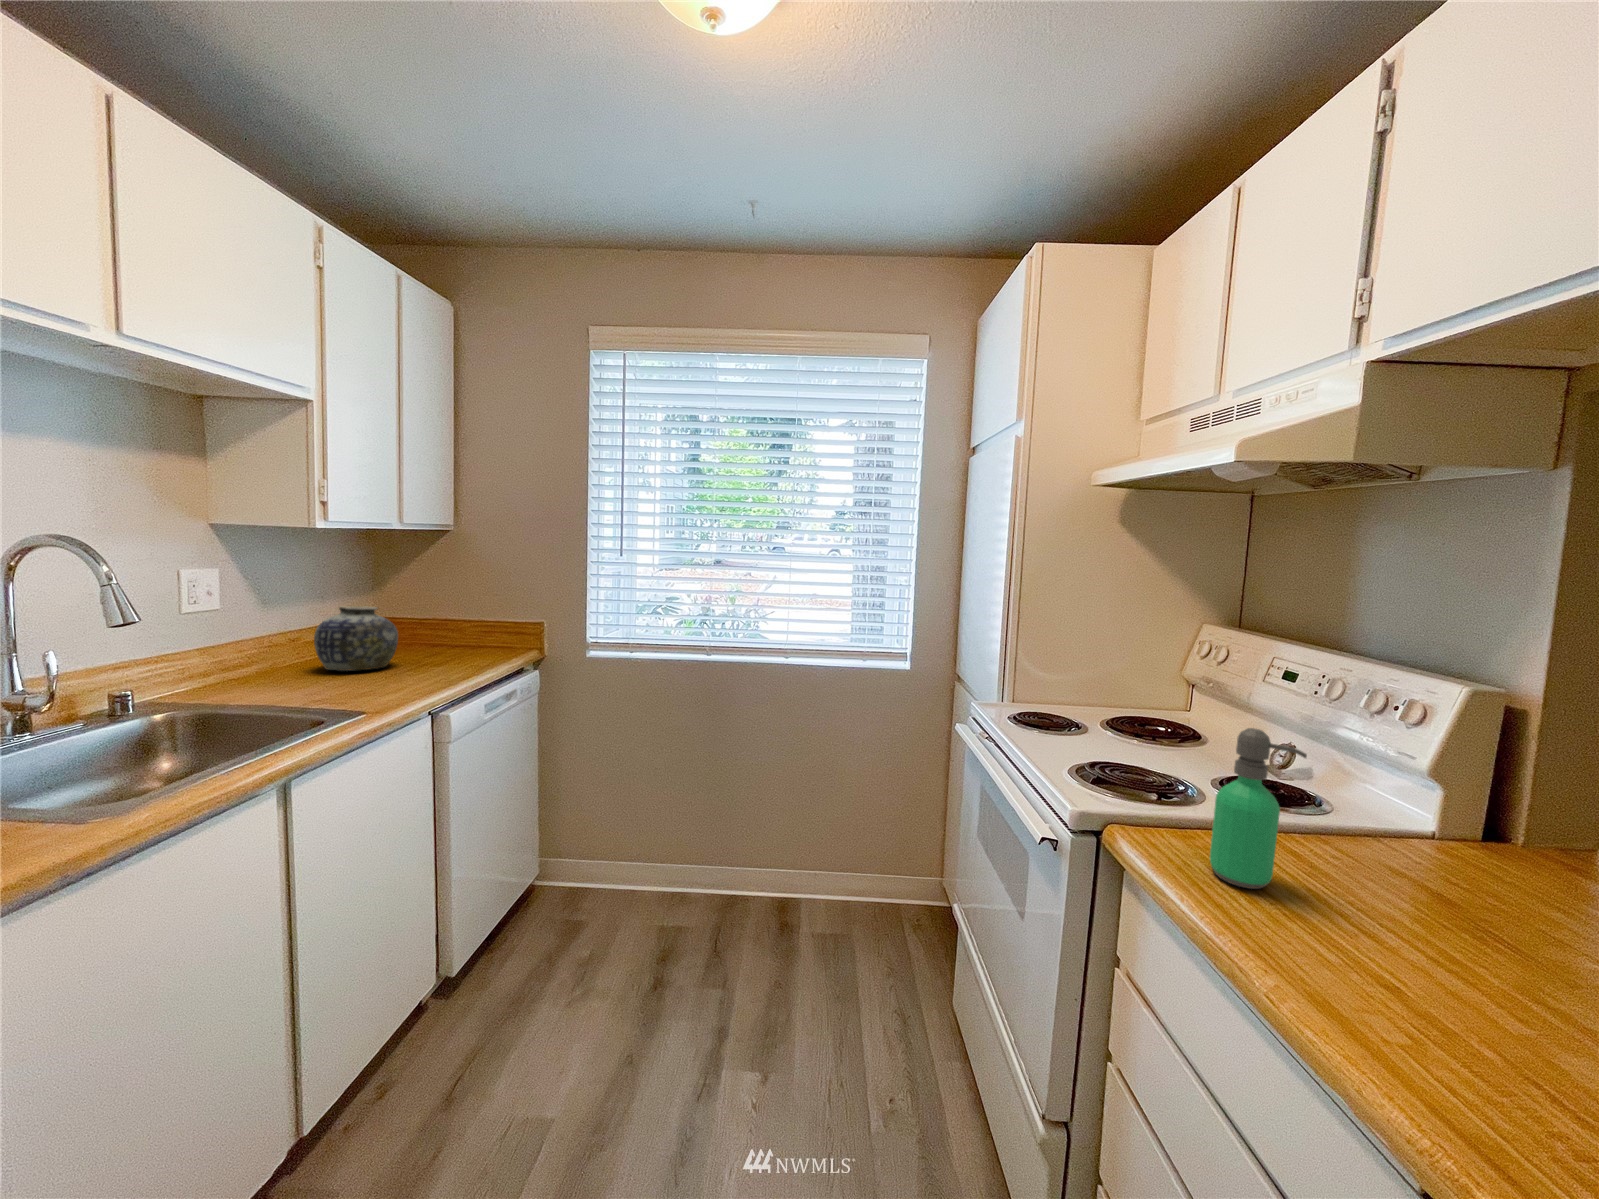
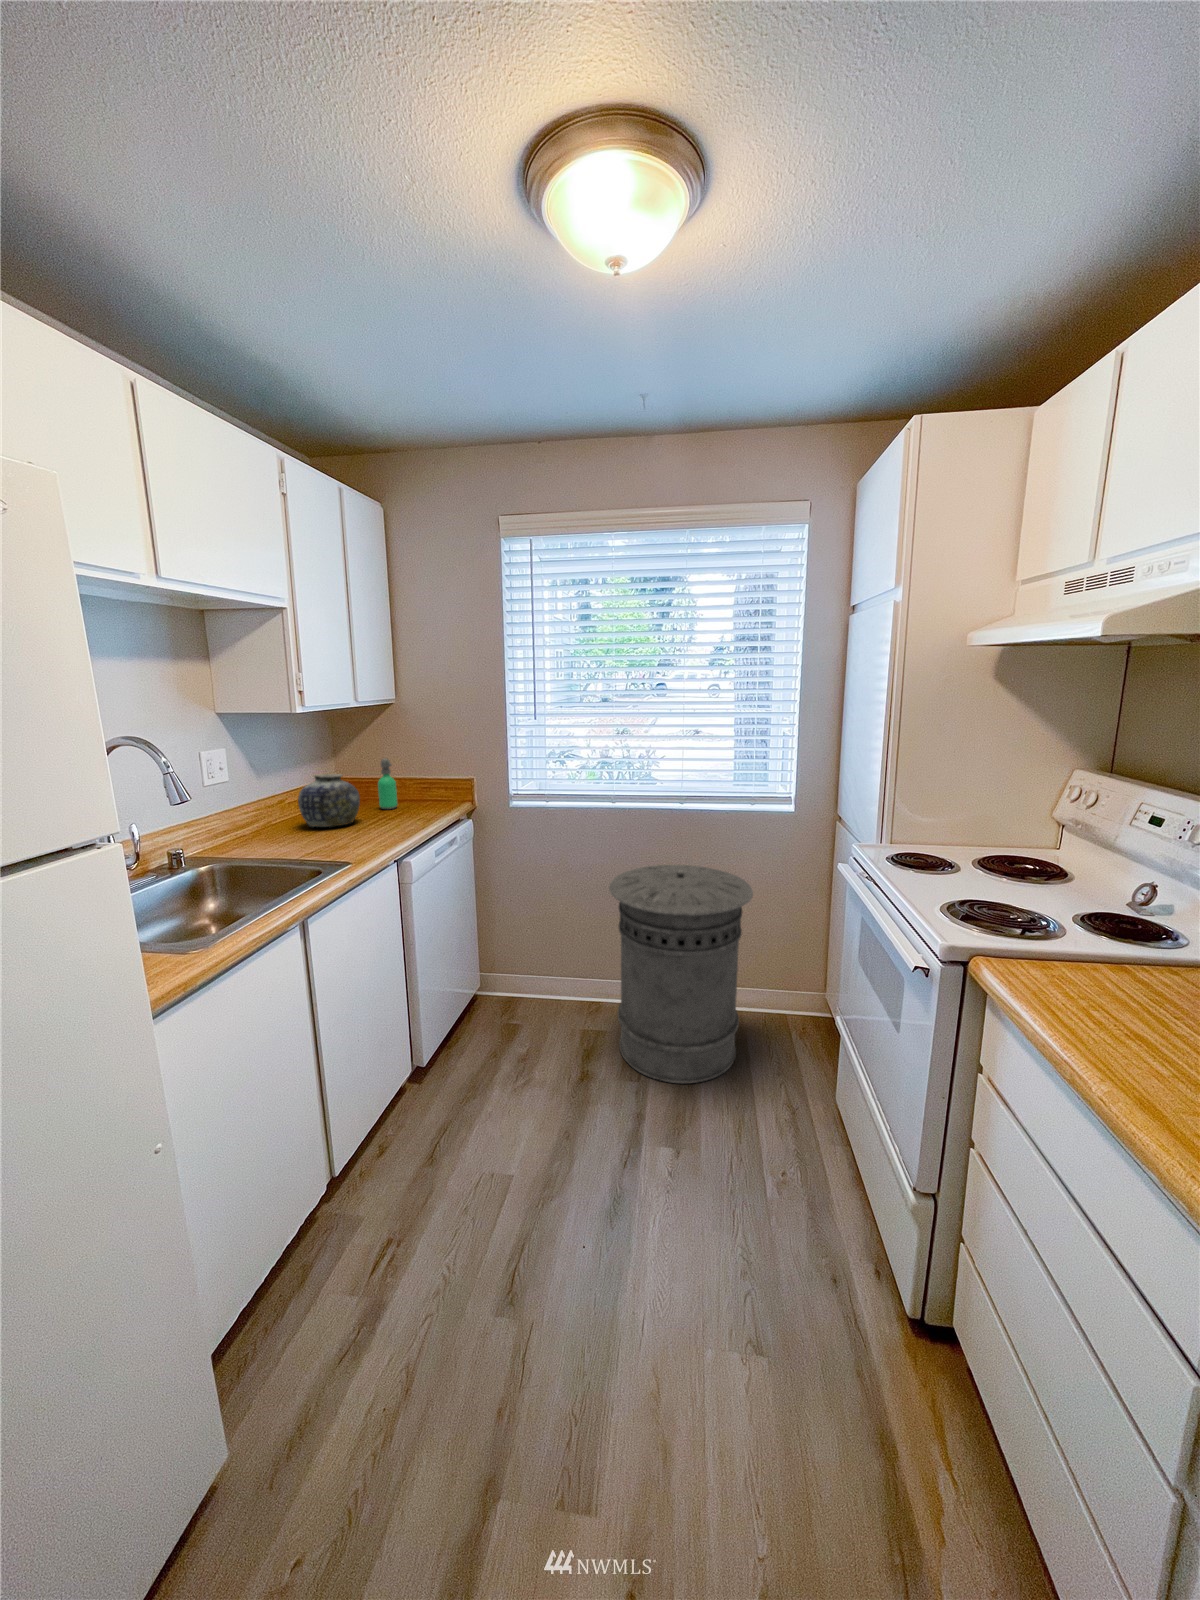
trash can: none [700,726,866,993] -> present [609,865,753,1084]
soap dispenser: present [1209,728,1307,889] -> present [378,758,397,809]

